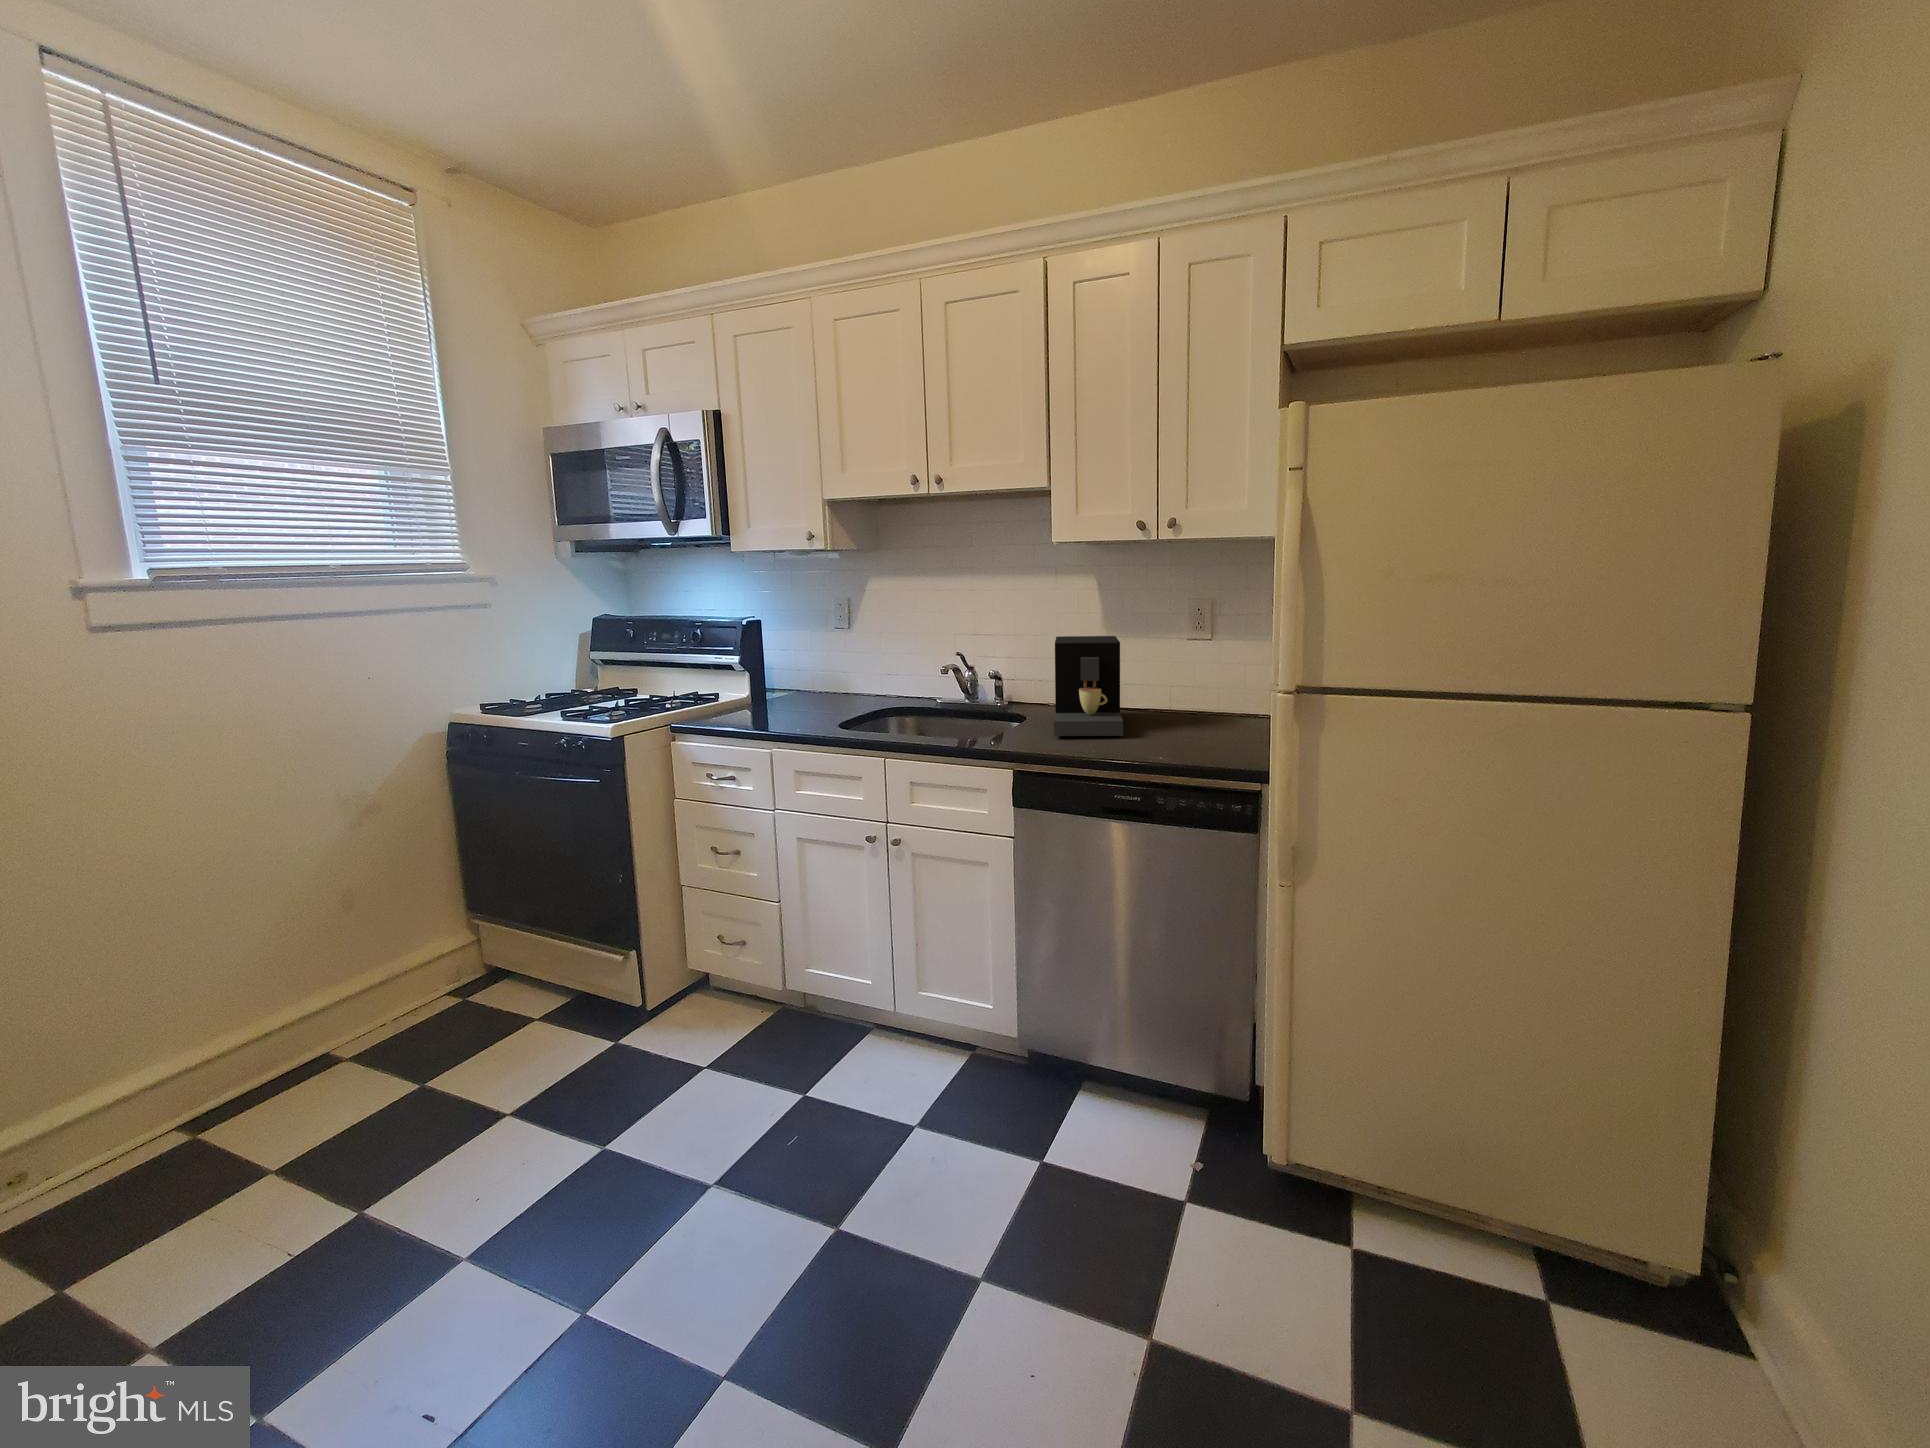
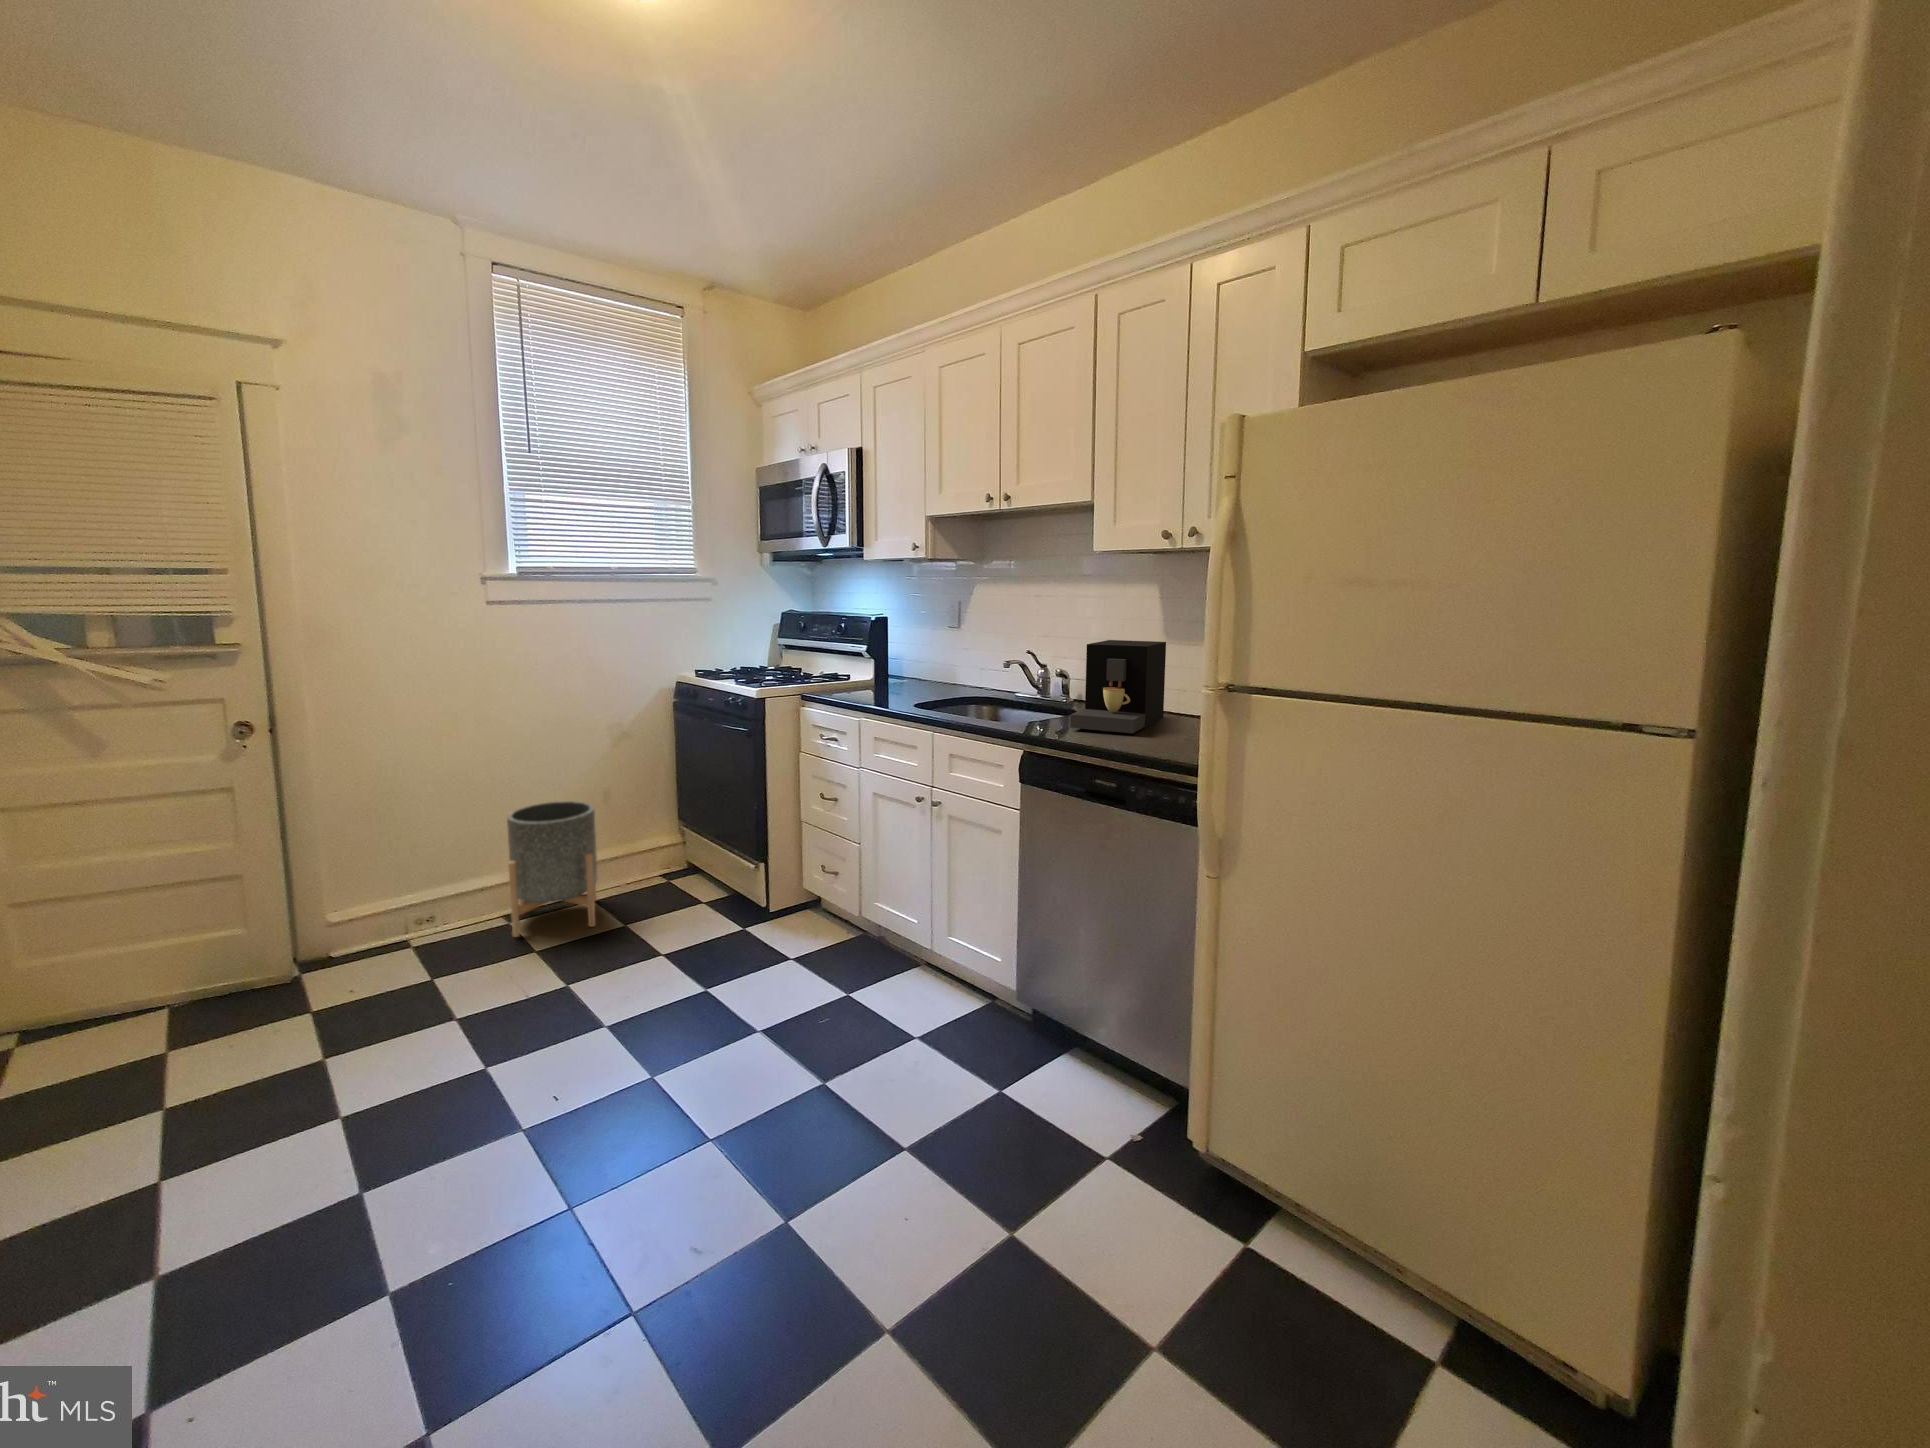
planter: none [163,921,365,1168] -> present [507,801,597,937]

